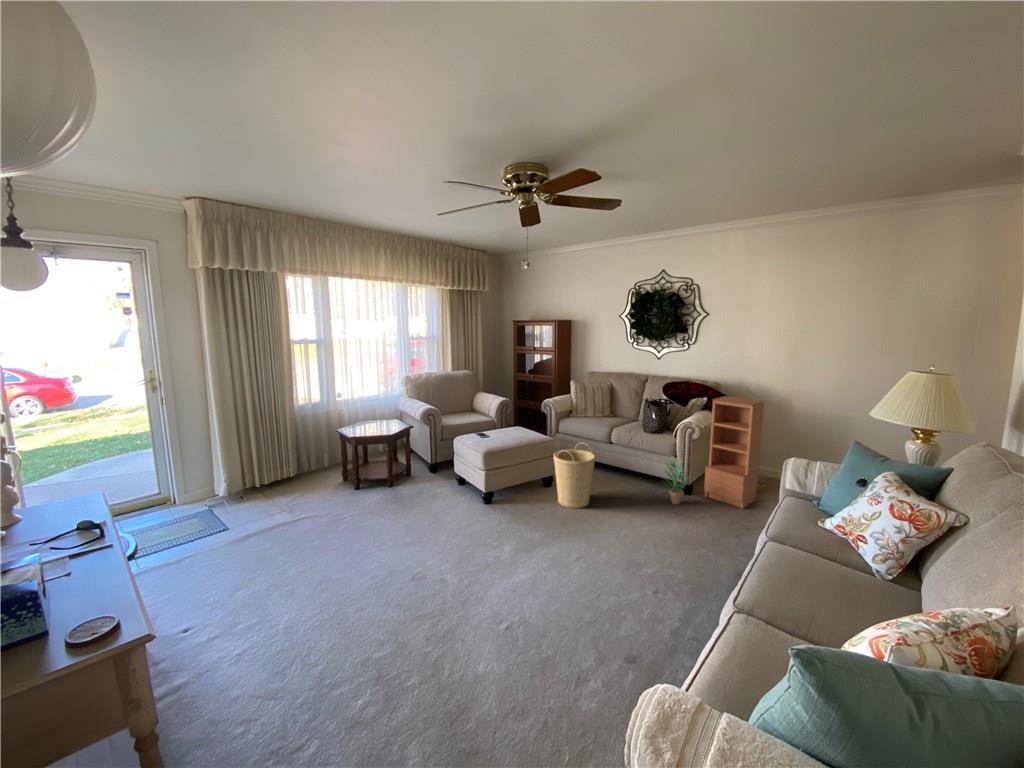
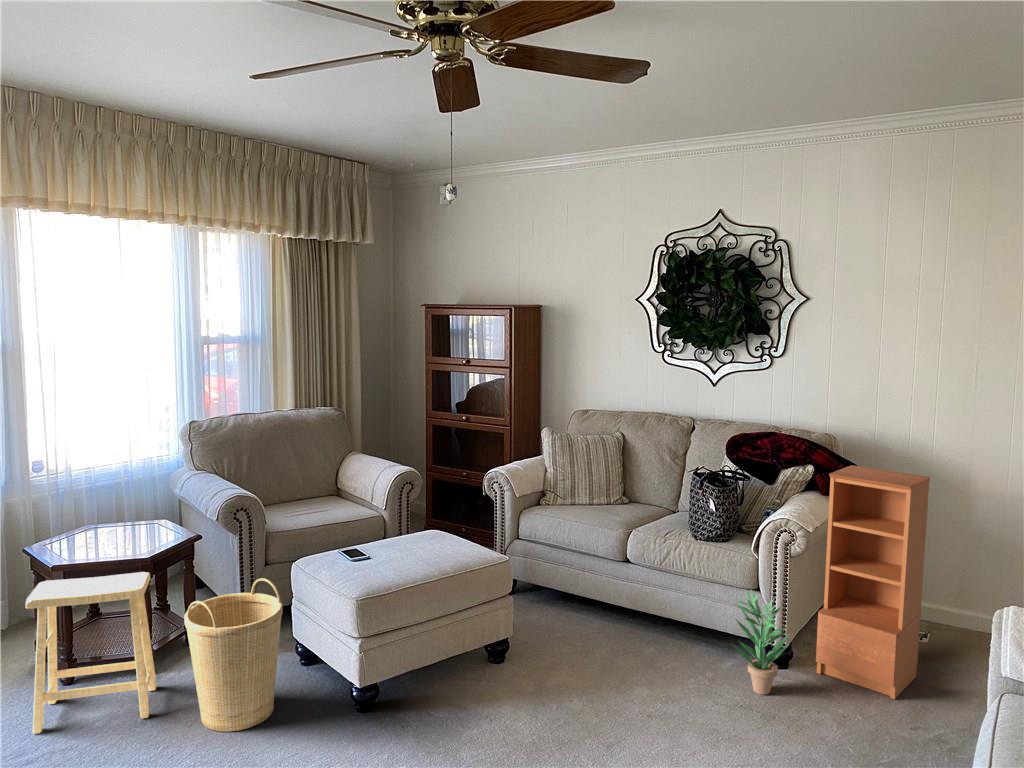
footstool: none [342,439,395,506] -> present [26,572,157,734]
basket: present [554,443,595,508] -> present [184,578,283,732]

